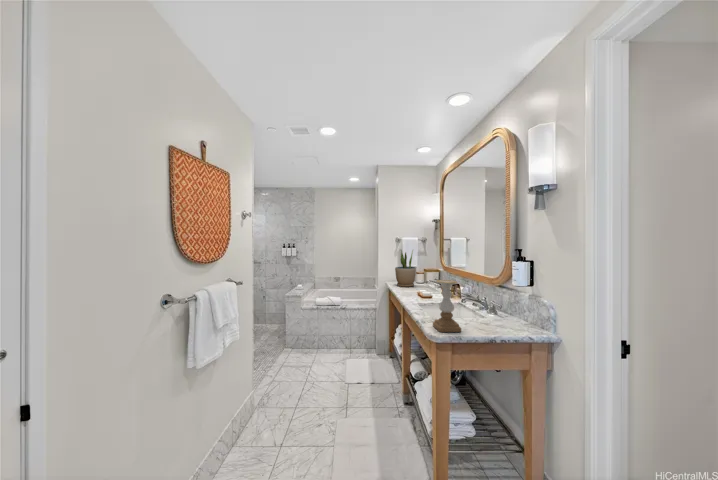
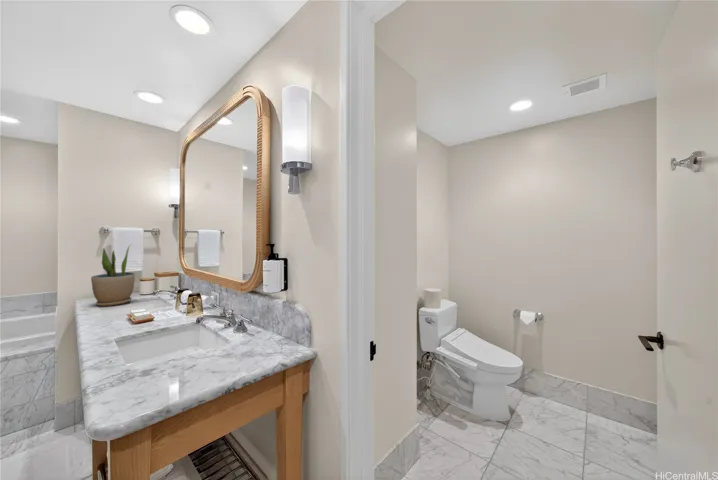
candle holder: present [433,280,461,332] -> none [113,302,173,413]

